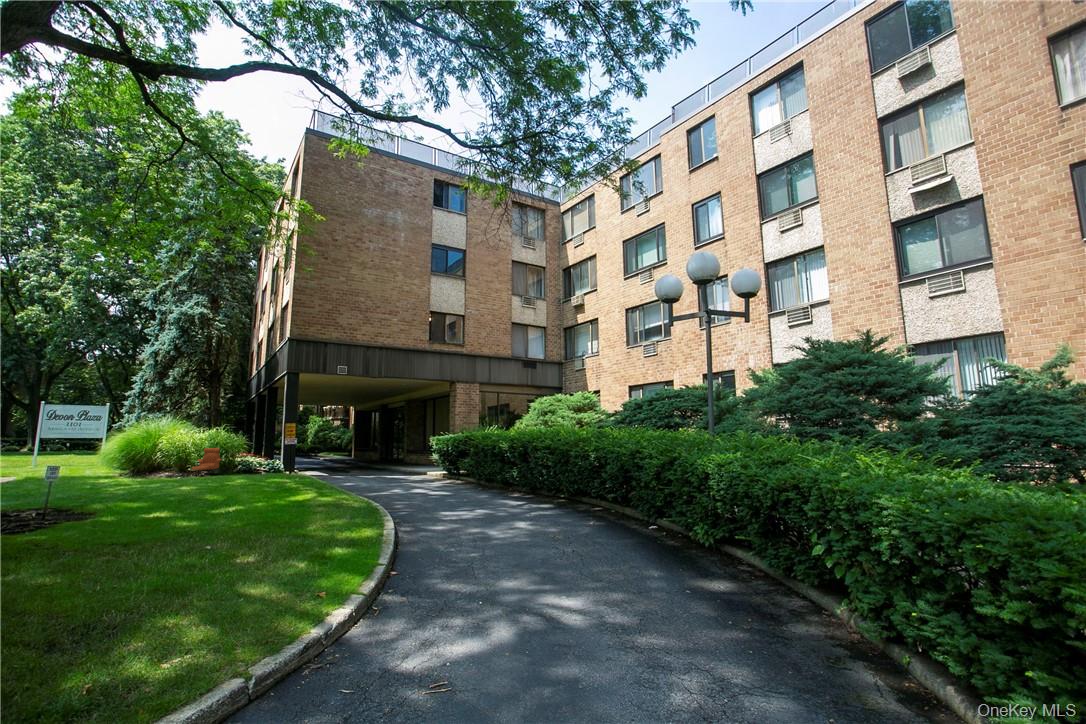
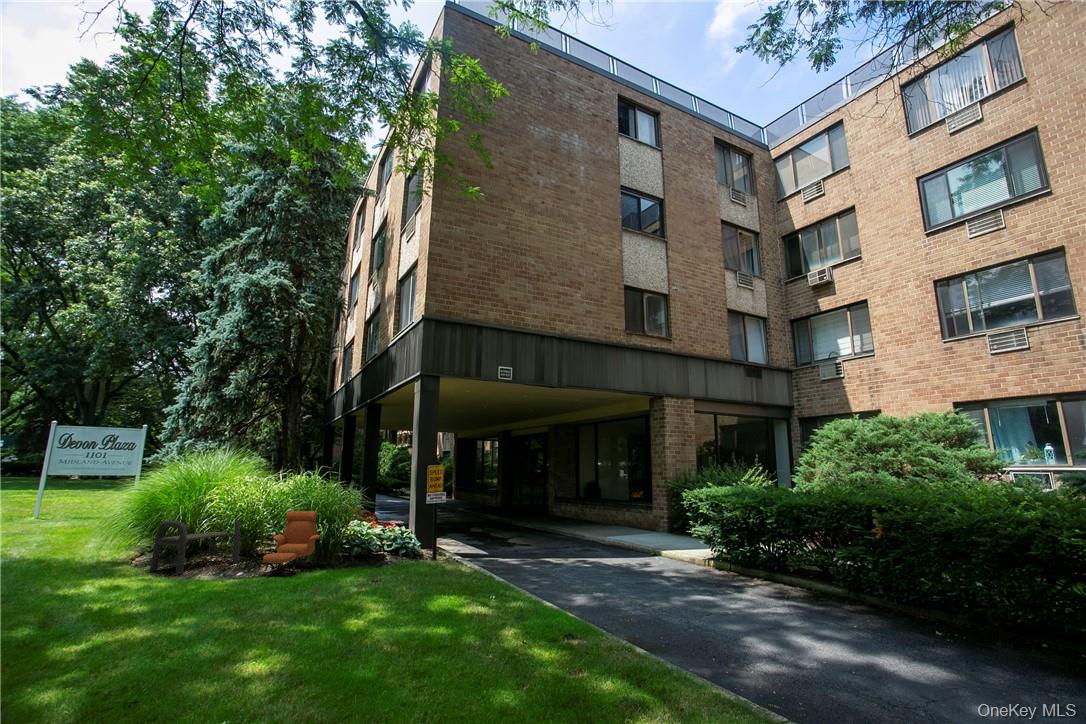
bench: none [136,451,180,476] -> present [150,520,241,574]

